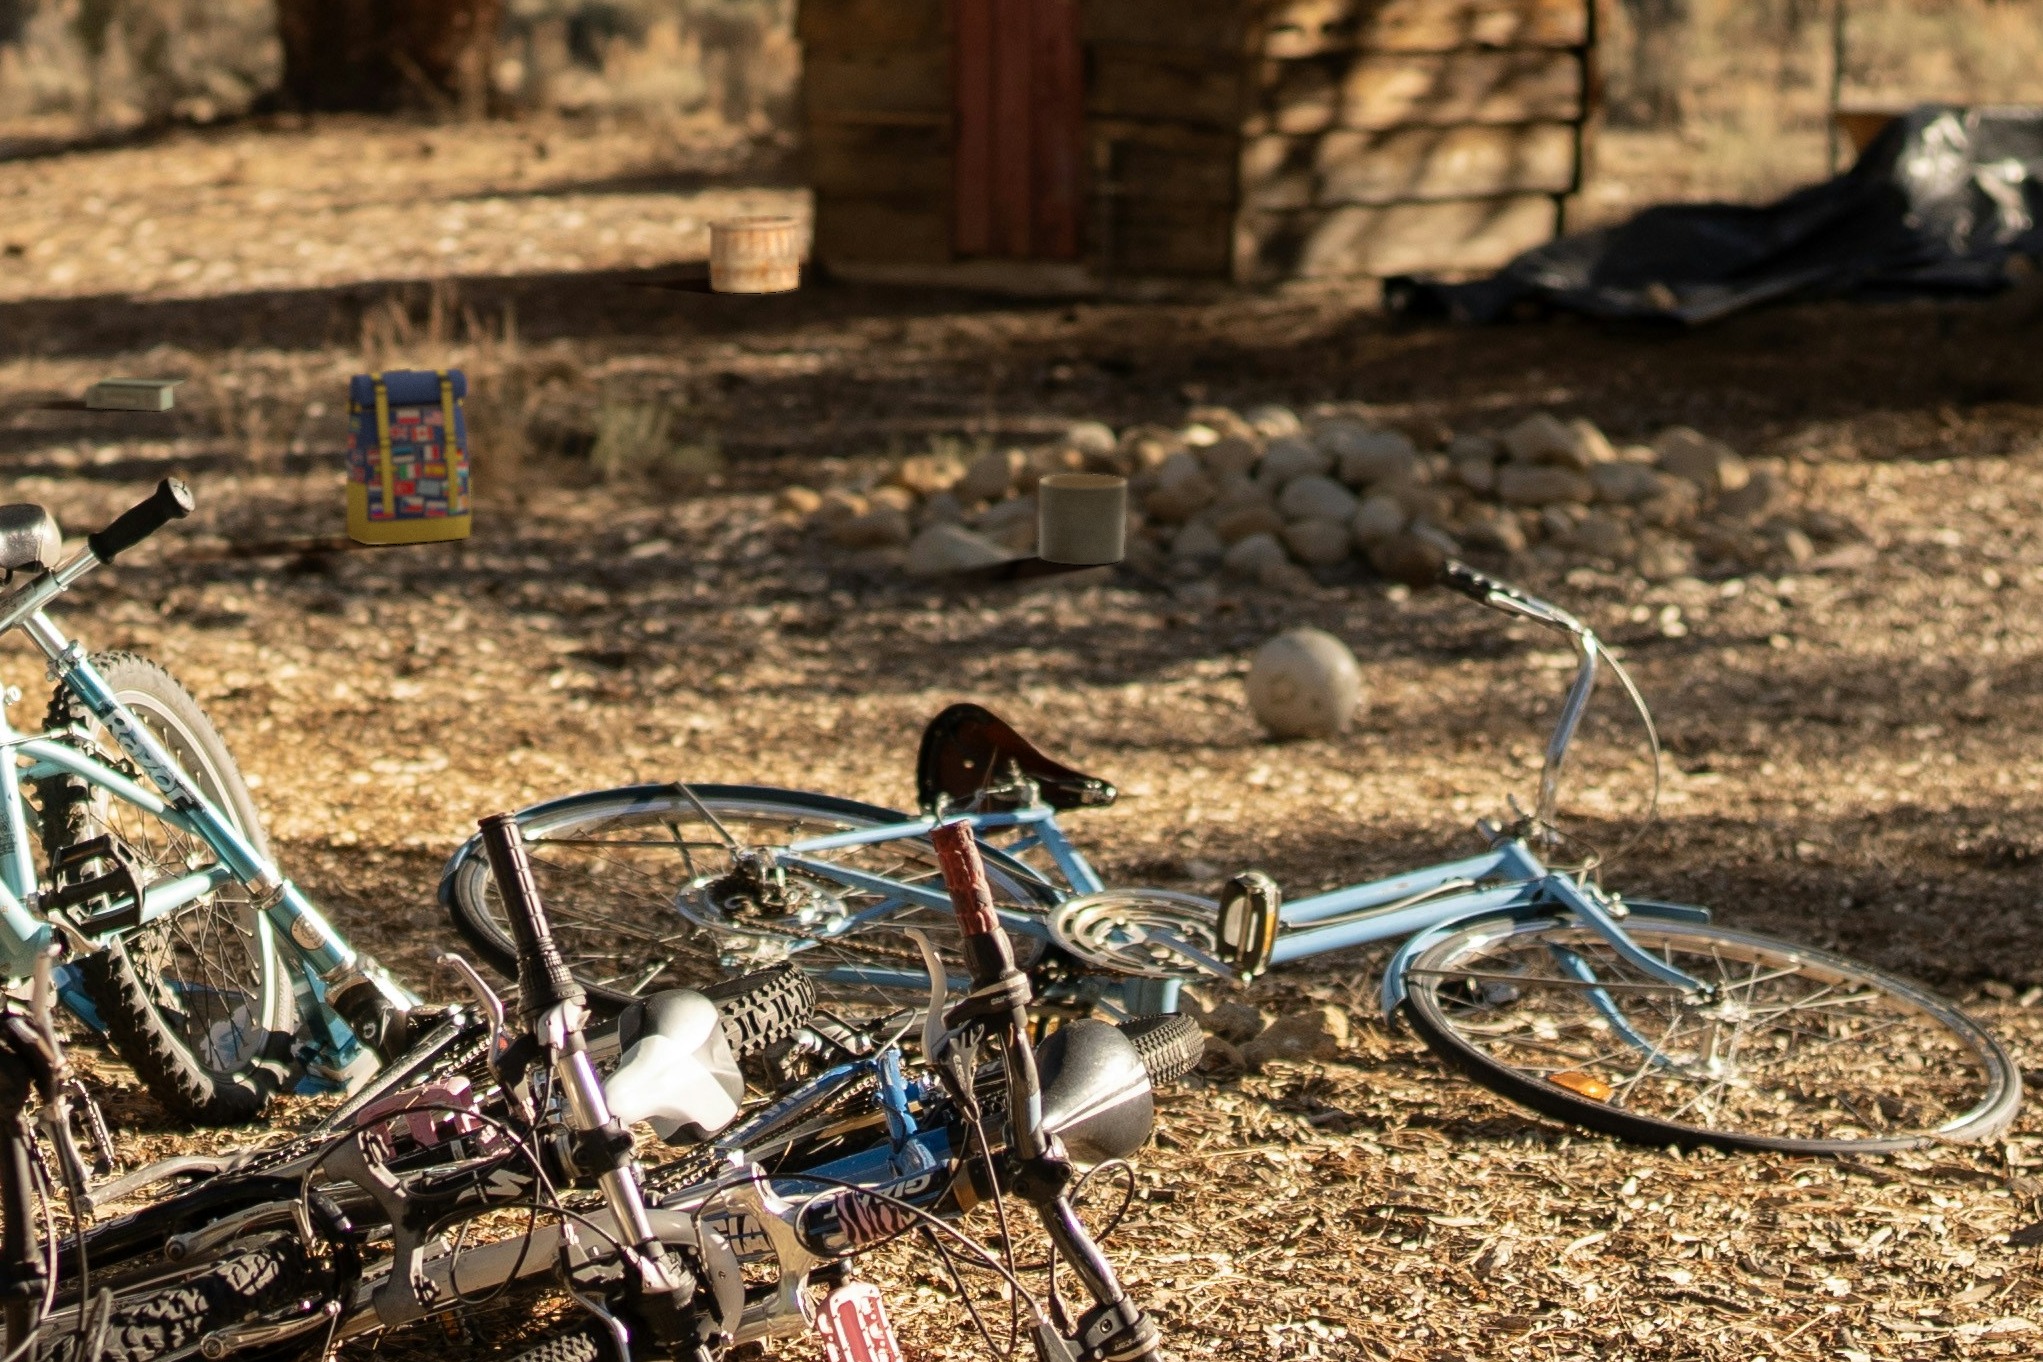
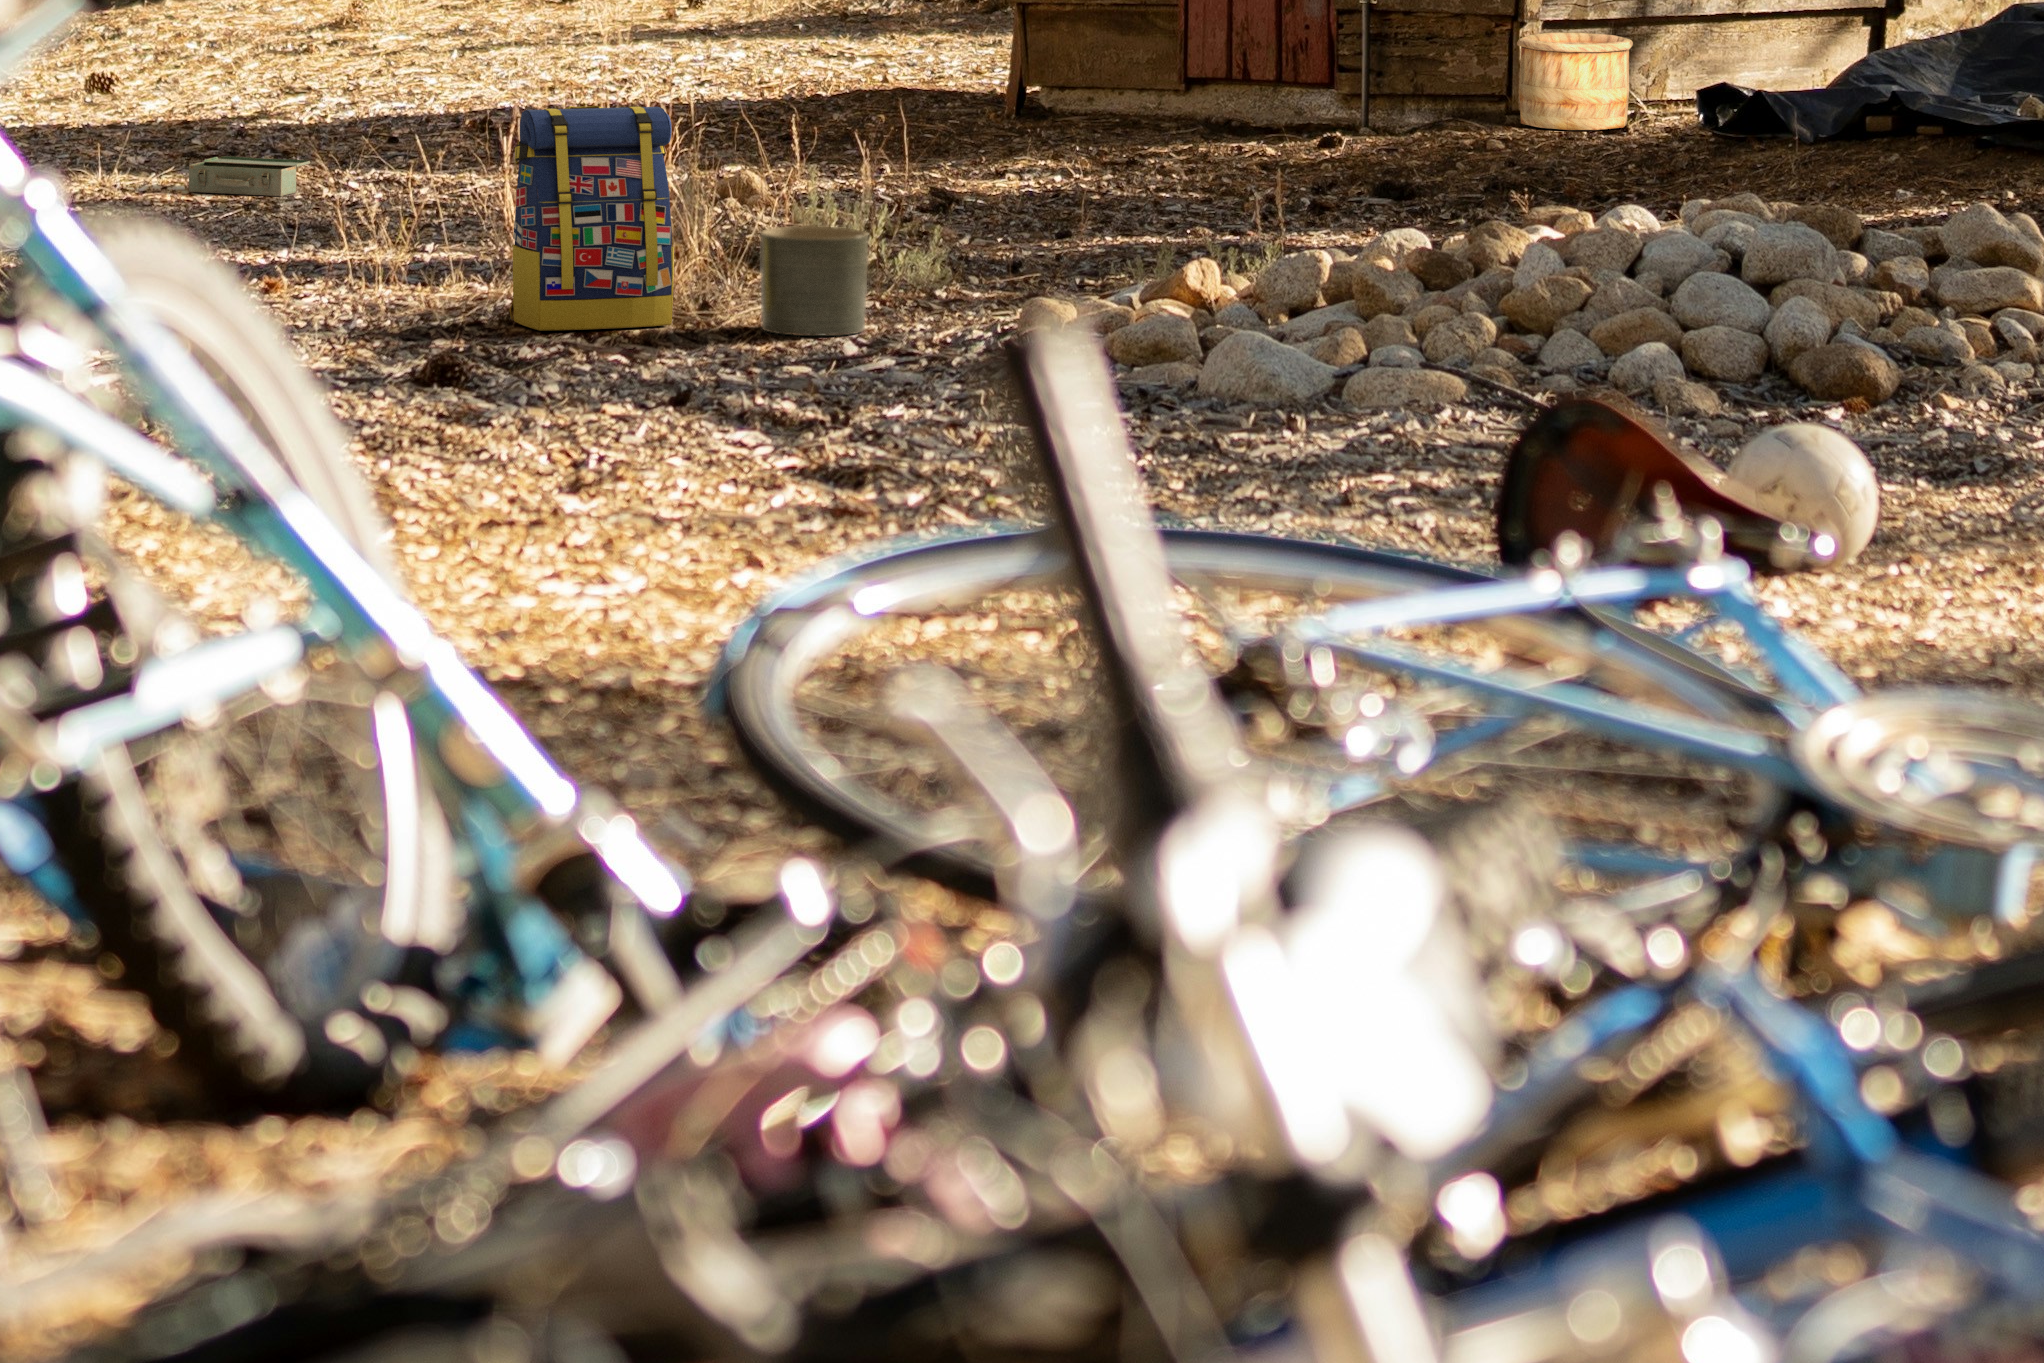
wooden bucket: present [707,215,801,293] -> present [1517,33,1633,130]
planter: present [1039,474,1127,565] -> present [761,226,868,336]

